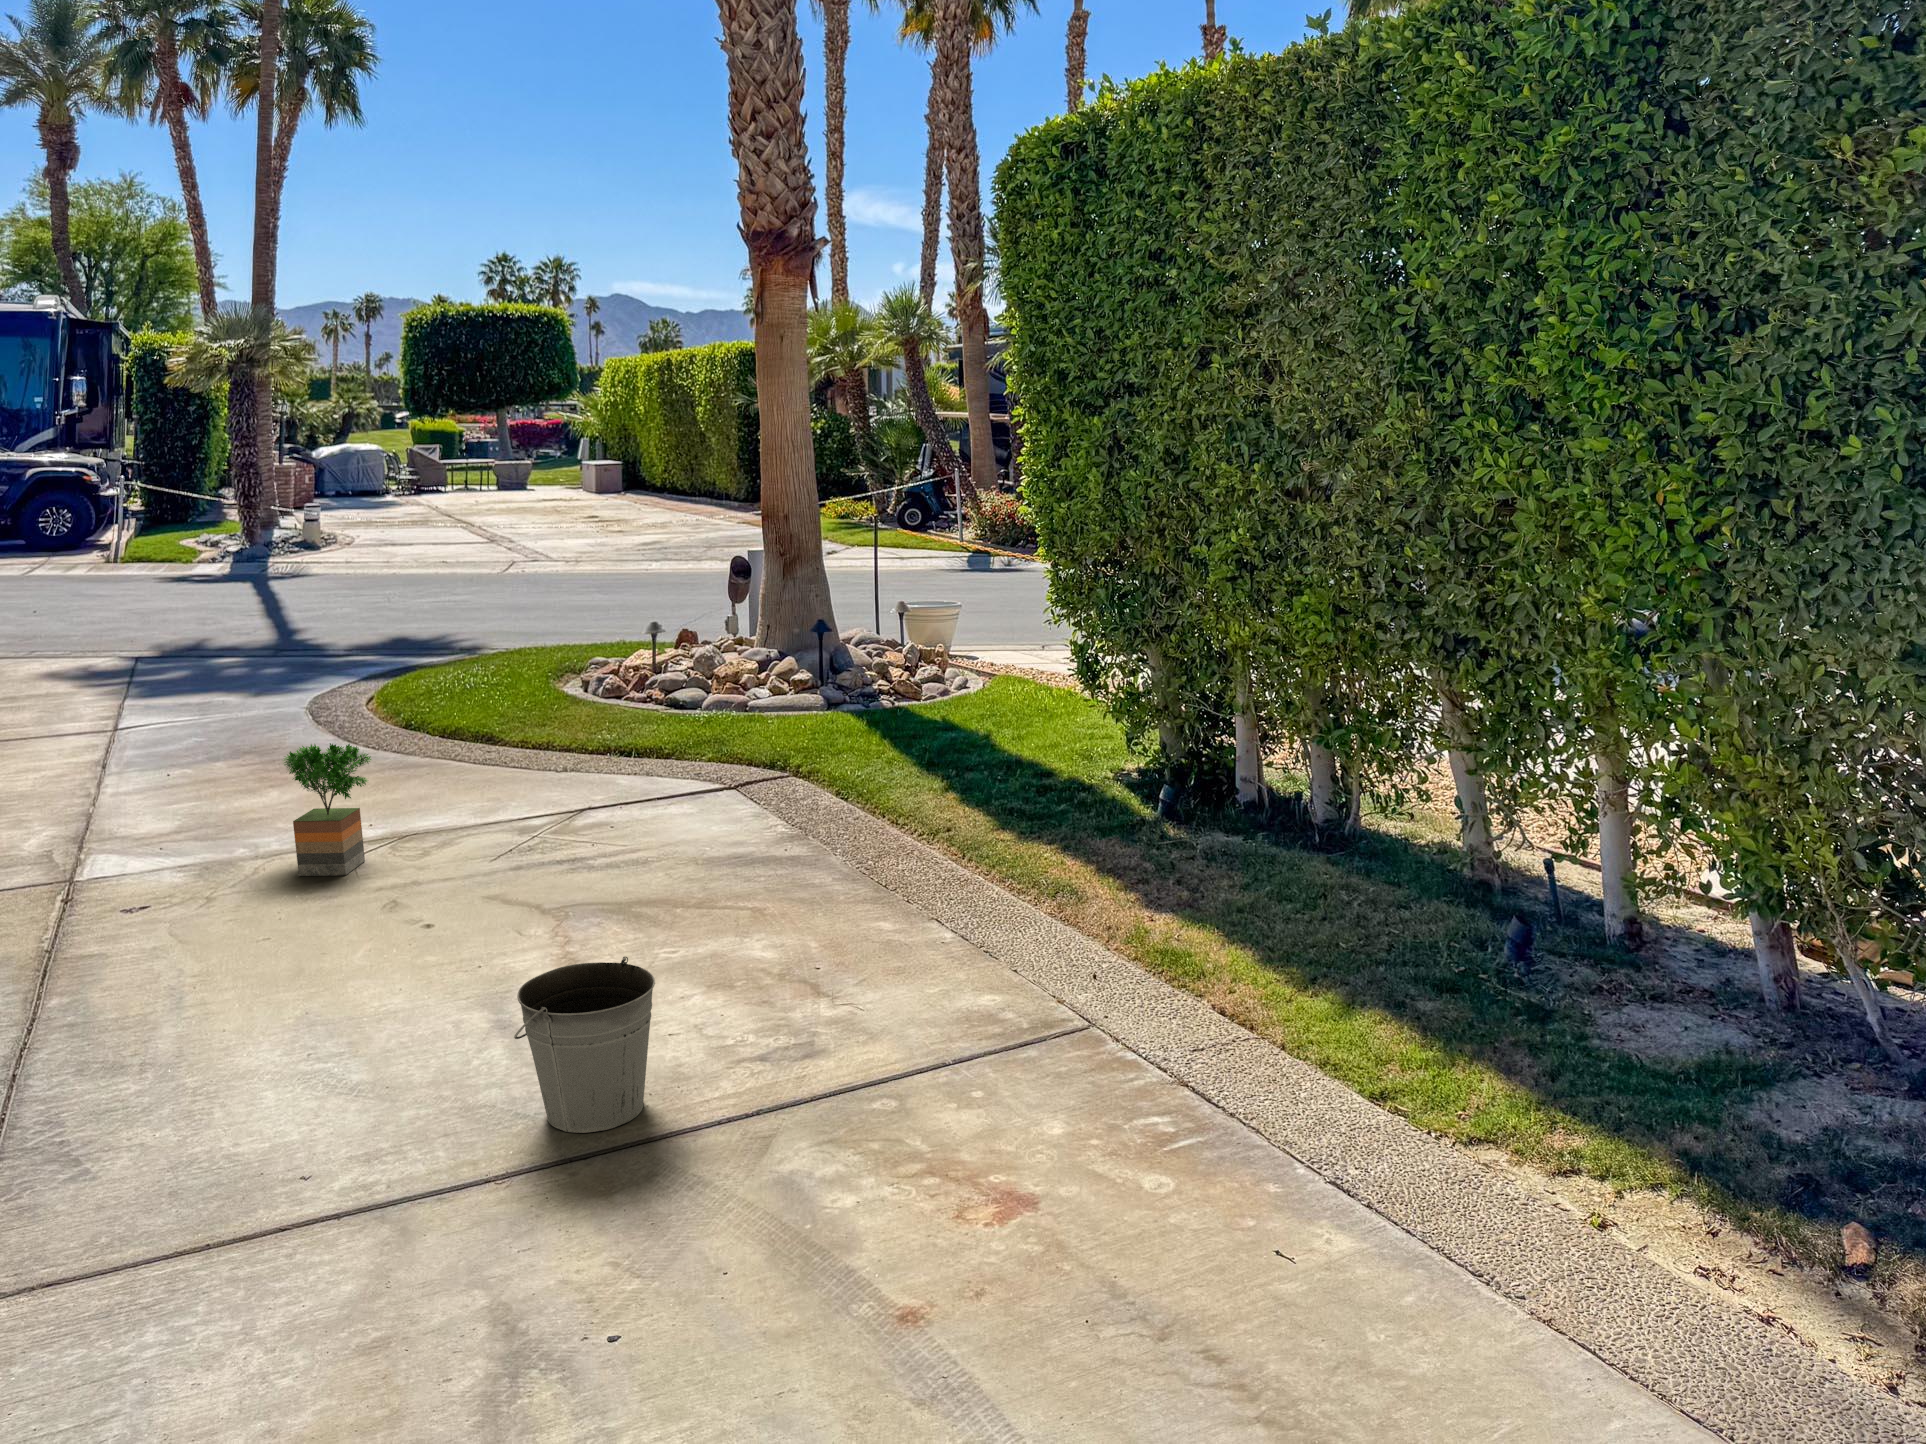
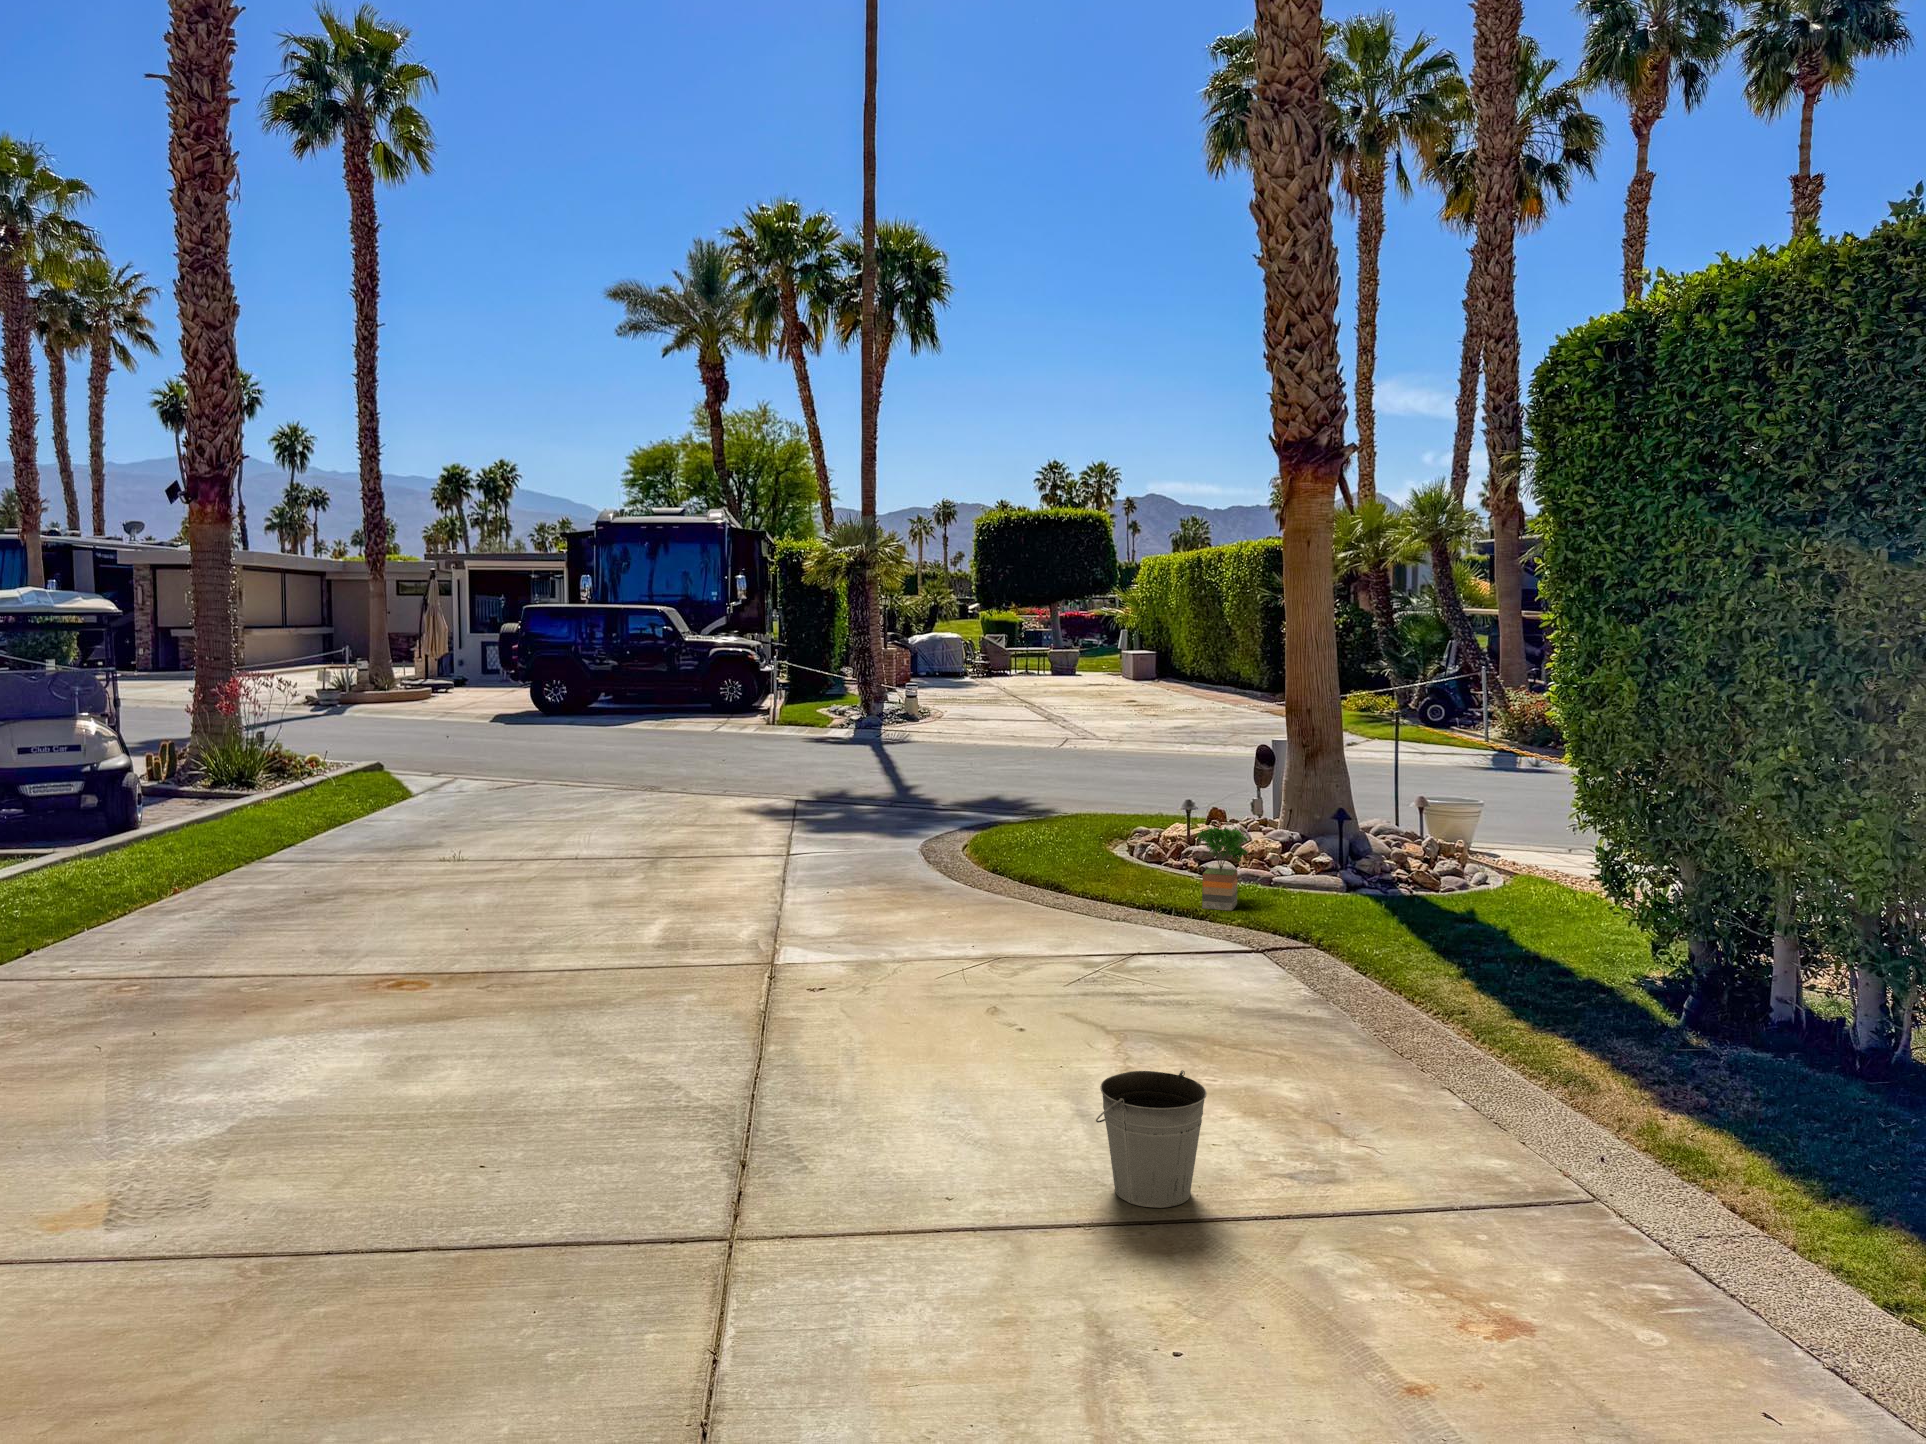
potted tree: present [284,743,371,876] -> present [1197,827,1248,911]

